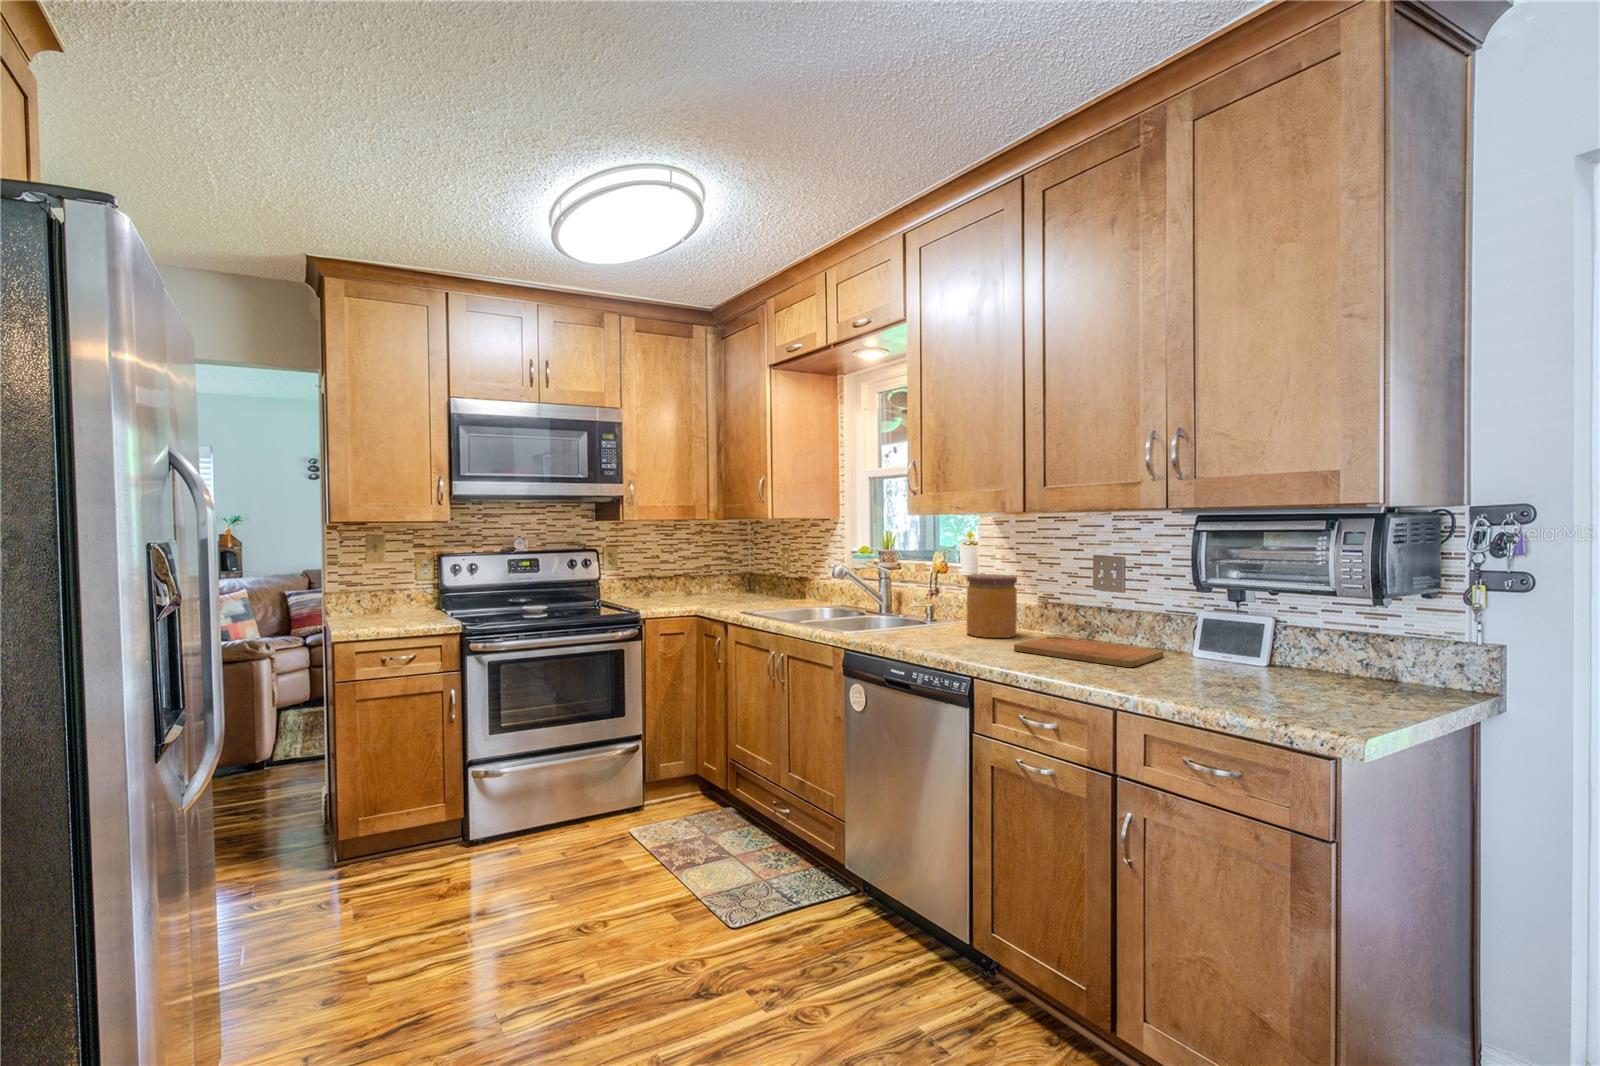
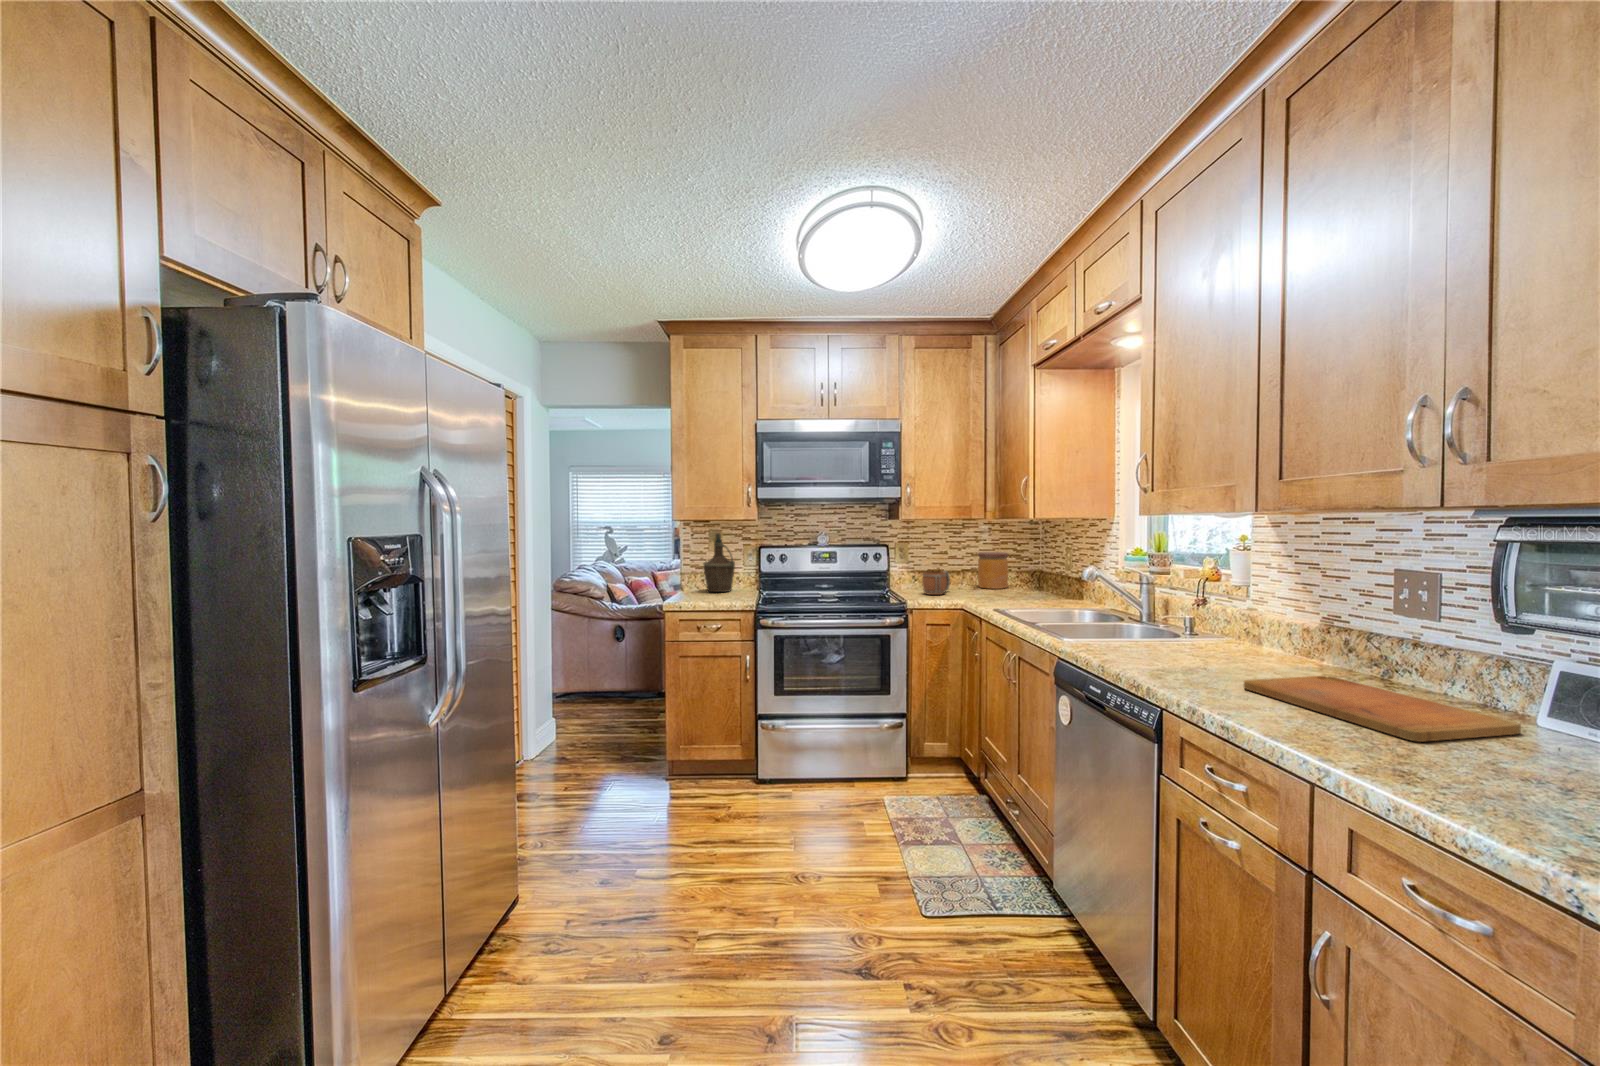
bottle: none [340,534,393,617] -> present [703,533,735,592]
jar: present [967,574,1017,638] -> present [978,552,1008,589]
mug: none [647,576,674,603] -> present [922,571,950,595]

